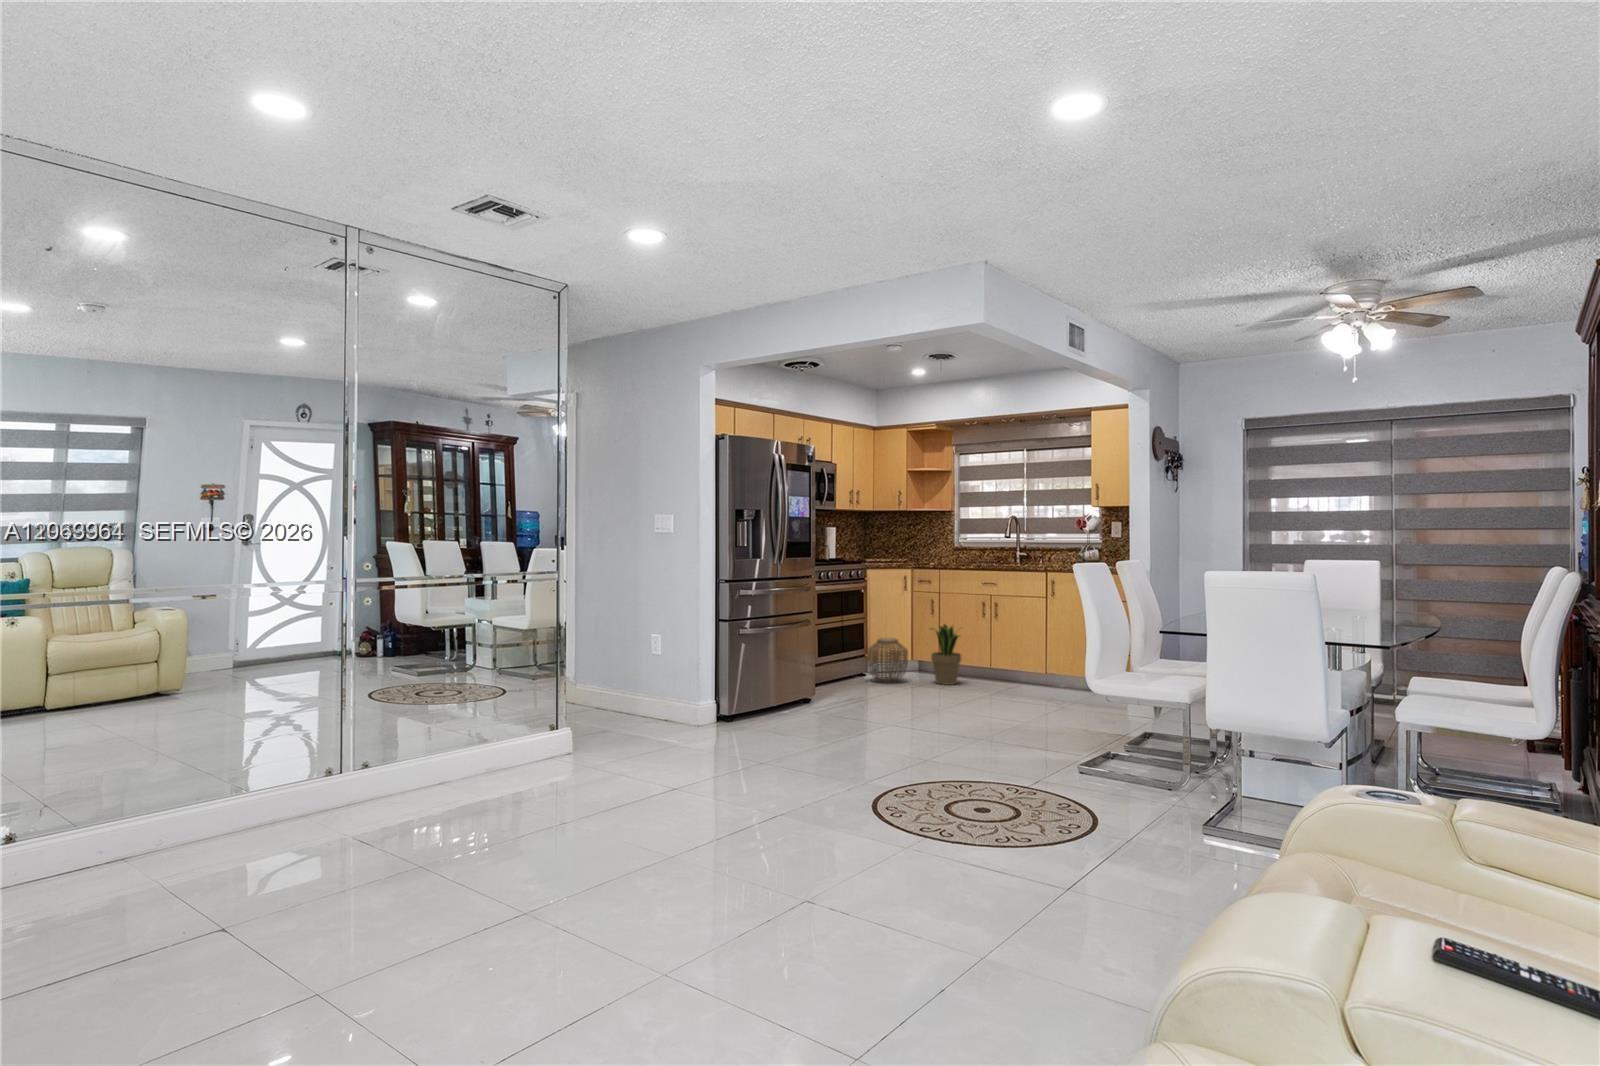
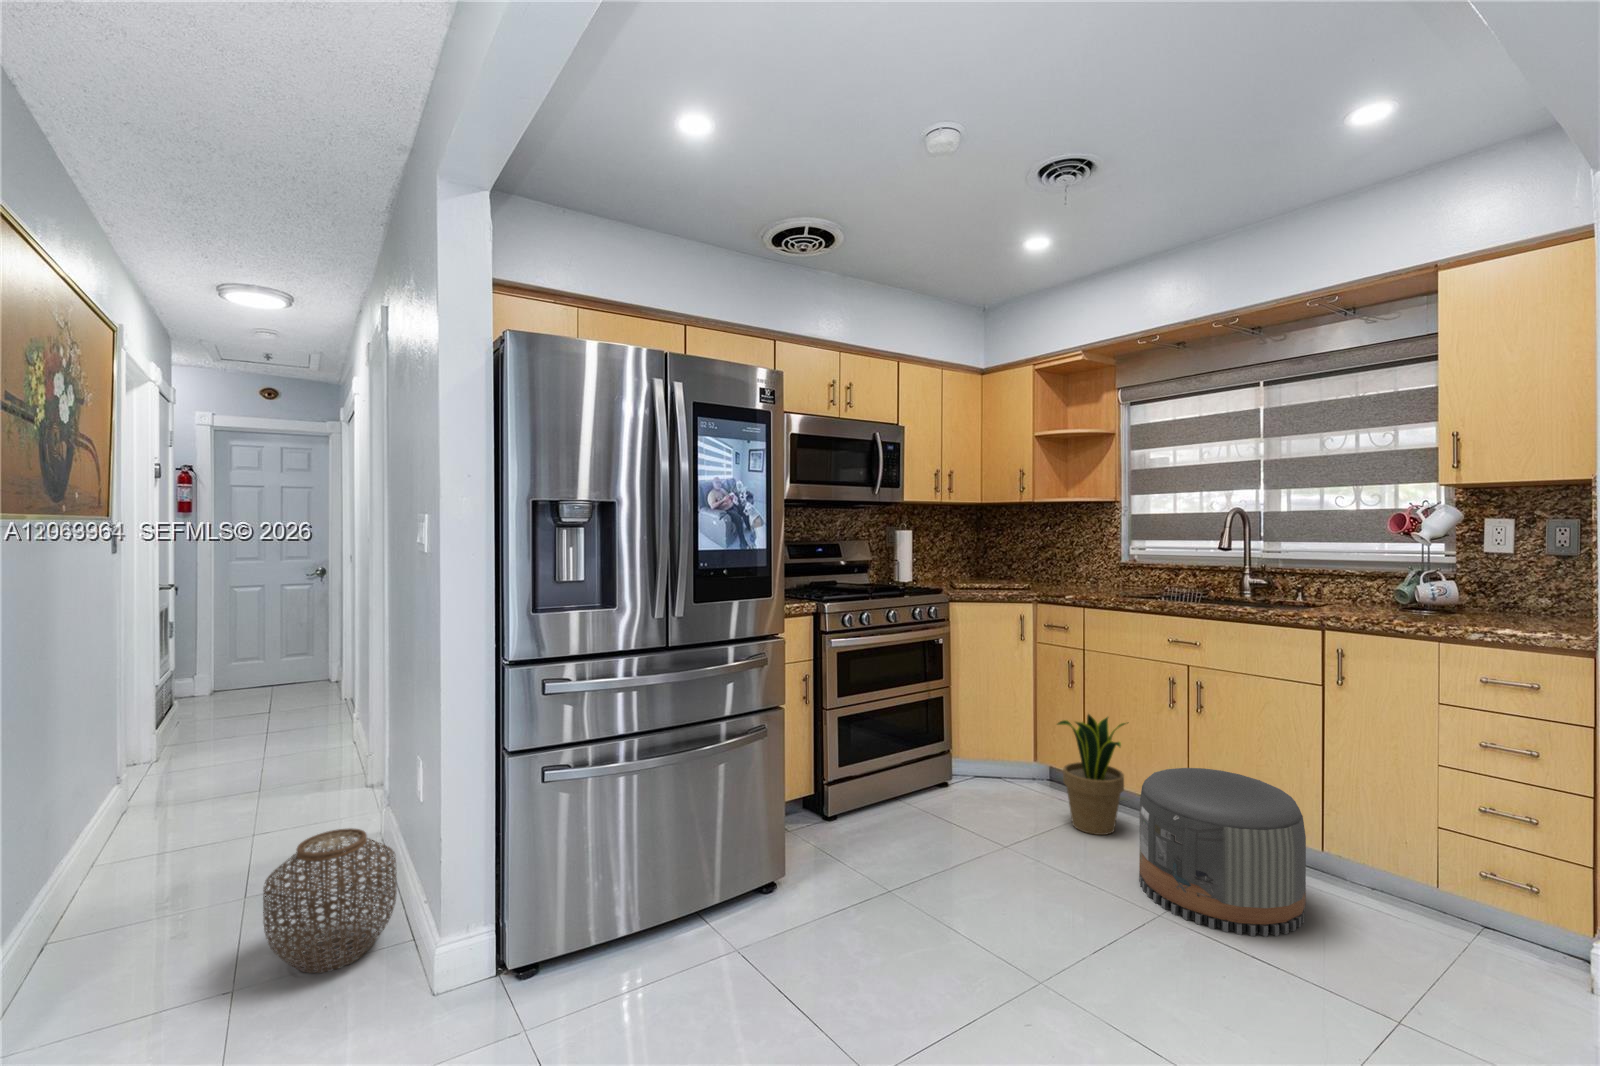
woven basket: present [868,638,908,683] -> present [263,828,397,973]
pouf: none [971,640,1038,699] -> present [1139,768,1306,936]

